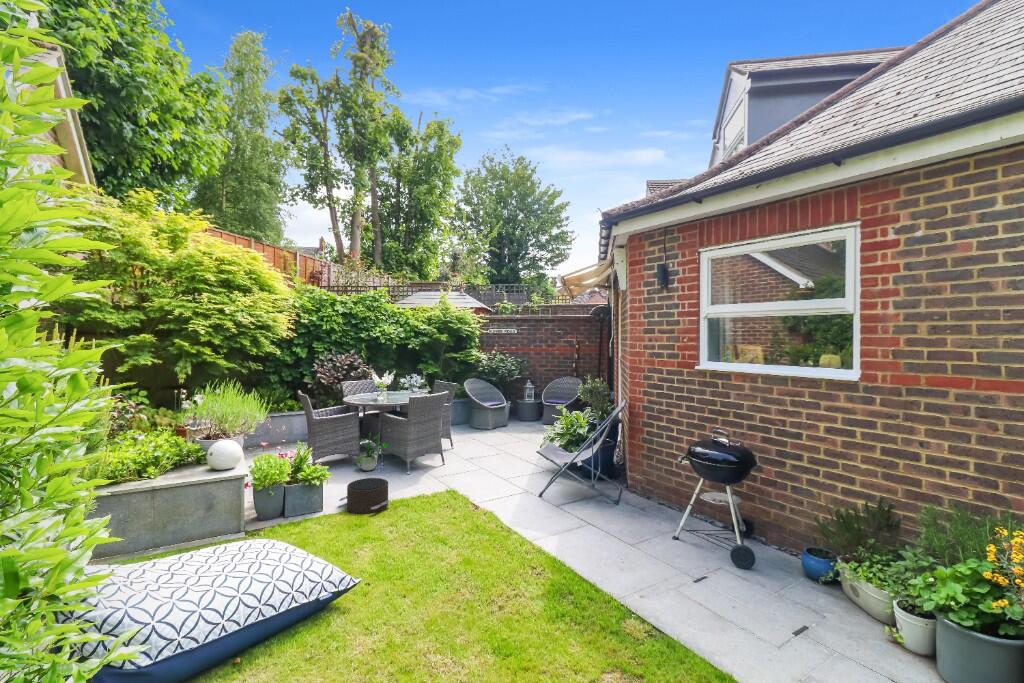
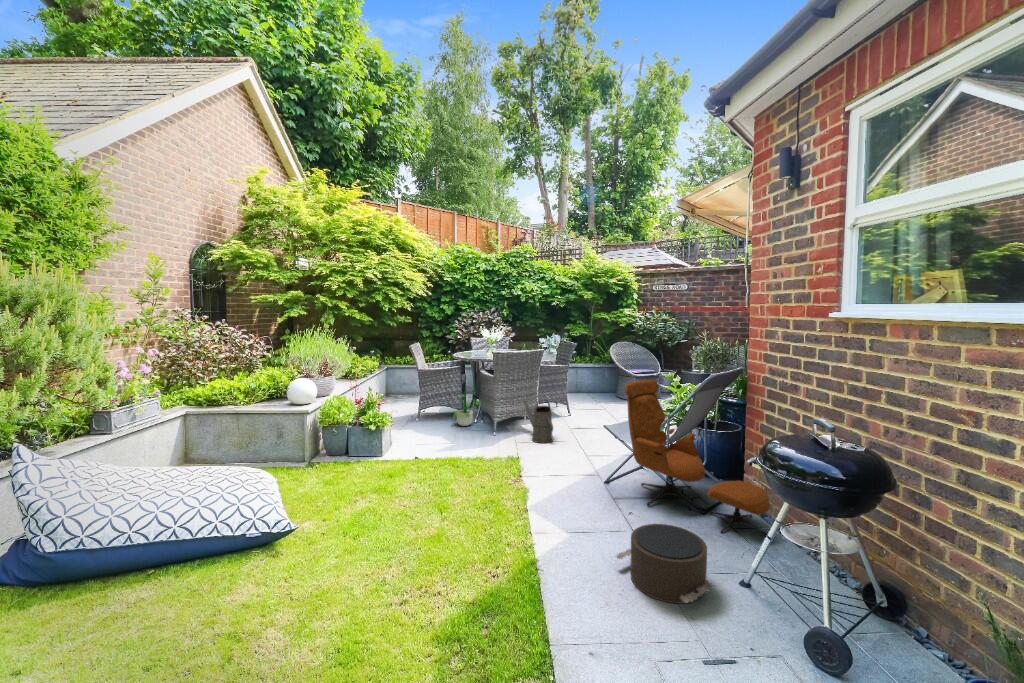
lounge chair: none [554,413,660,515] -> present [625,380,770,536]
watering can: none [432,435,469,476] -> present [524,399,553,443]
pouf: present [339,478,389,514] -> present [616,524,714,603]

